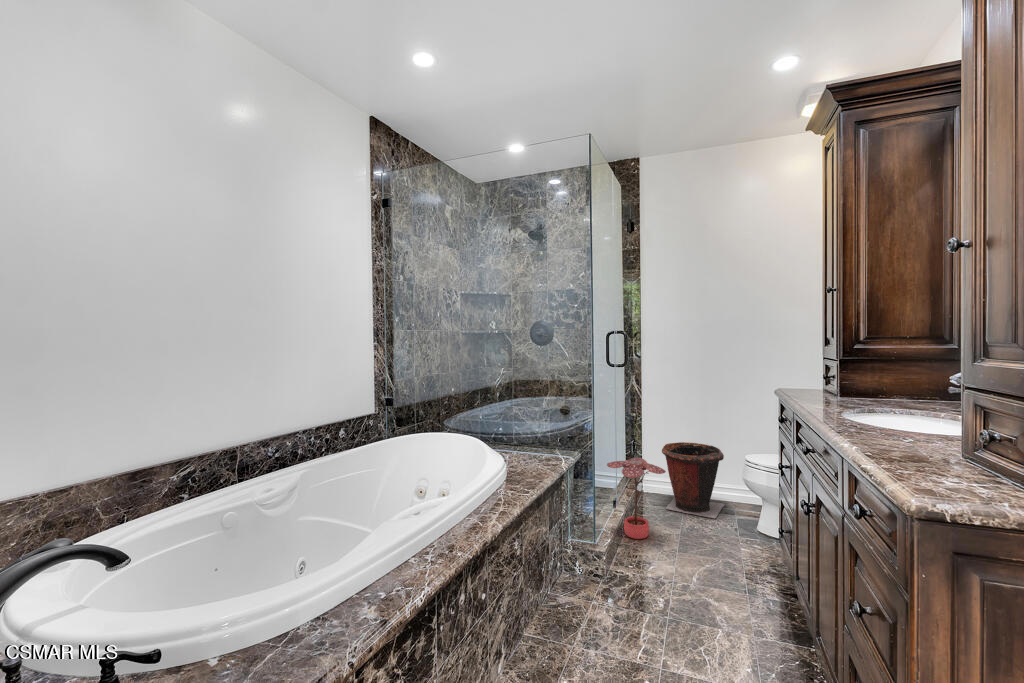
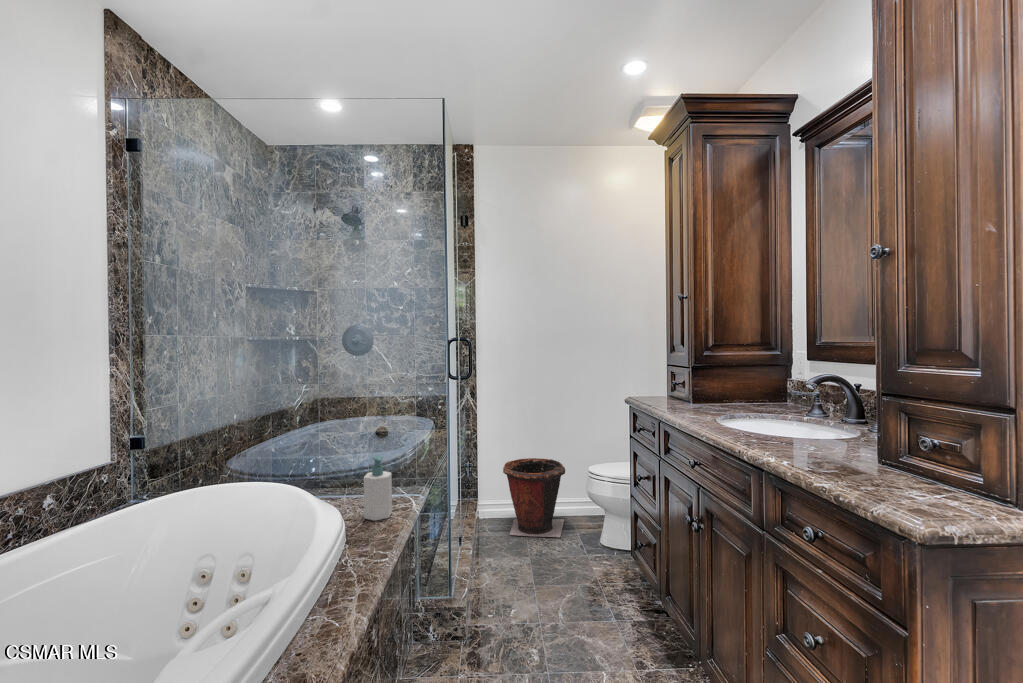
soap bottle: none [523,422,544,470] -> present [364,456,392,521]
potted plant: present [607,457,666,539] -> none [452,482,519,578]

